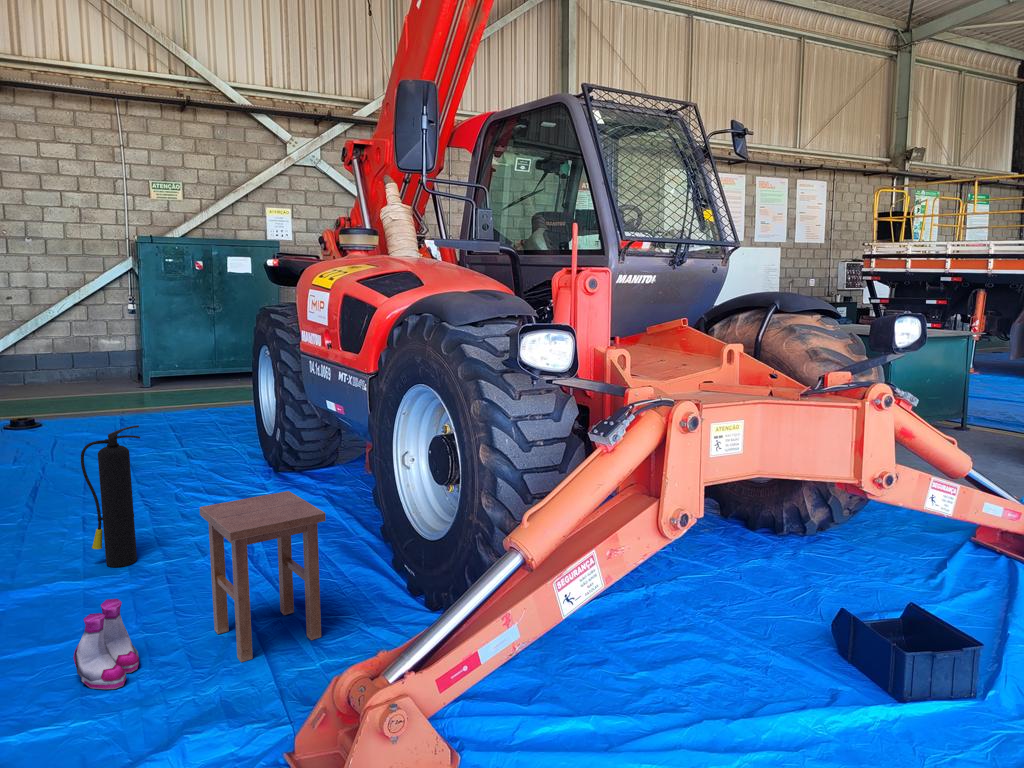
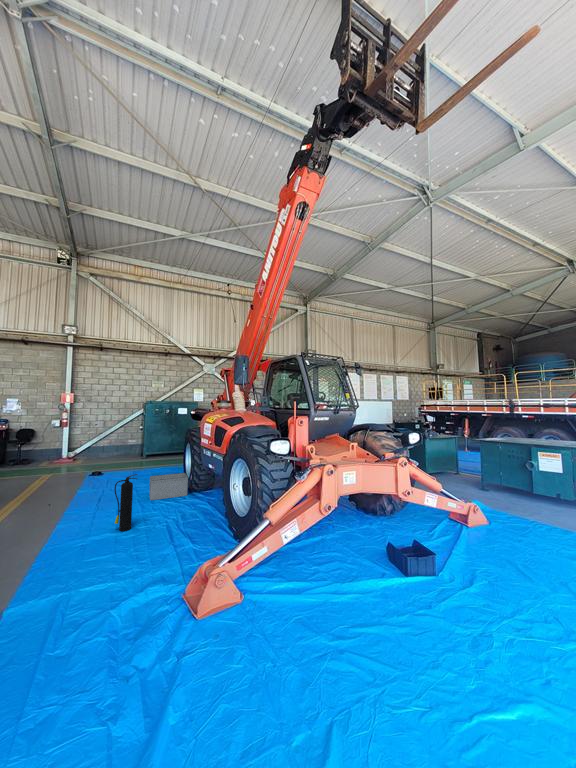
storage bin: none [170,423,272,490] -> present [149,473,188,500]
stool: present [200,491,326,662] -> none [156,499,202,569]
boots: present [73,599,139,689] -> none [102,542,127,580]

